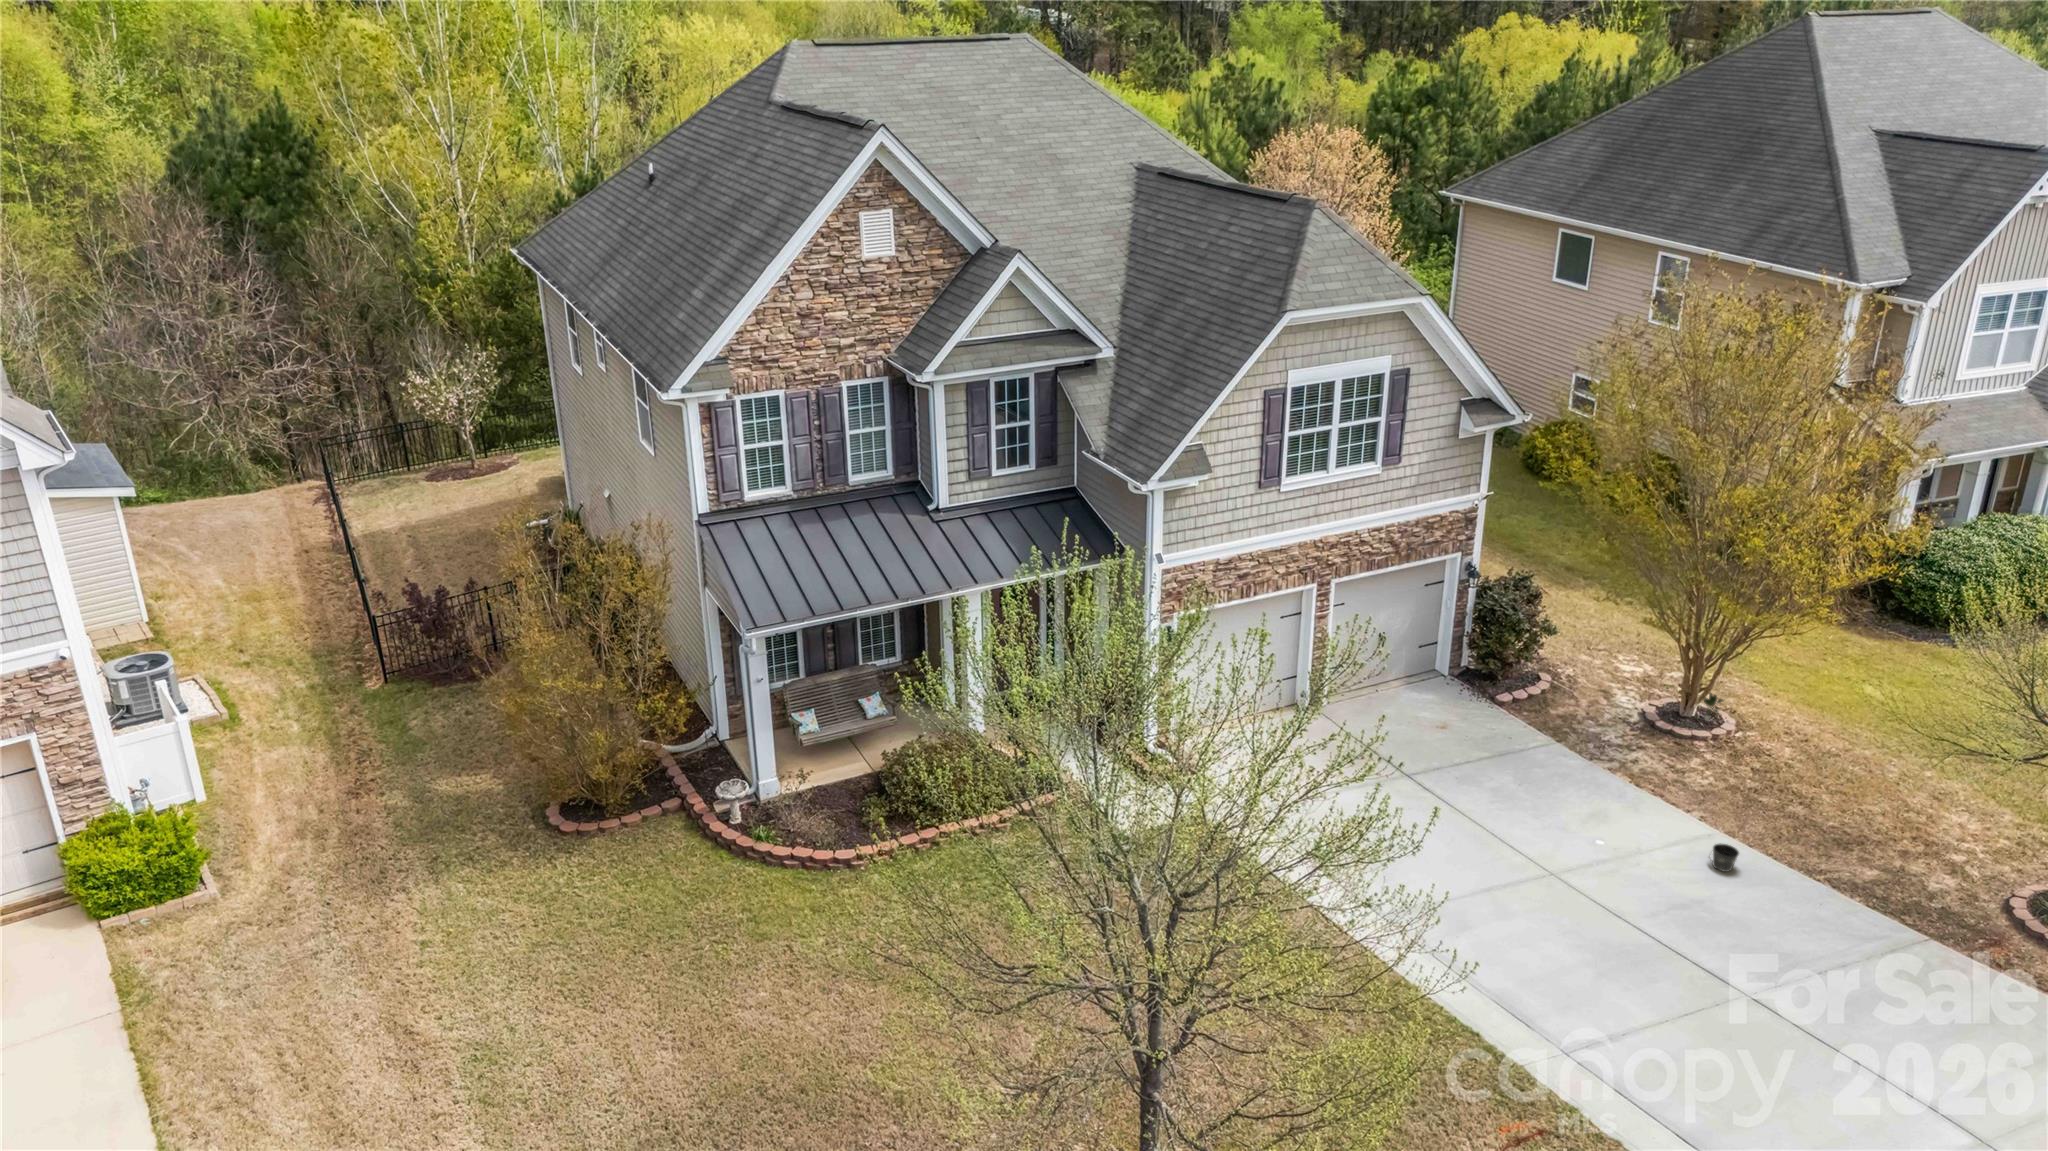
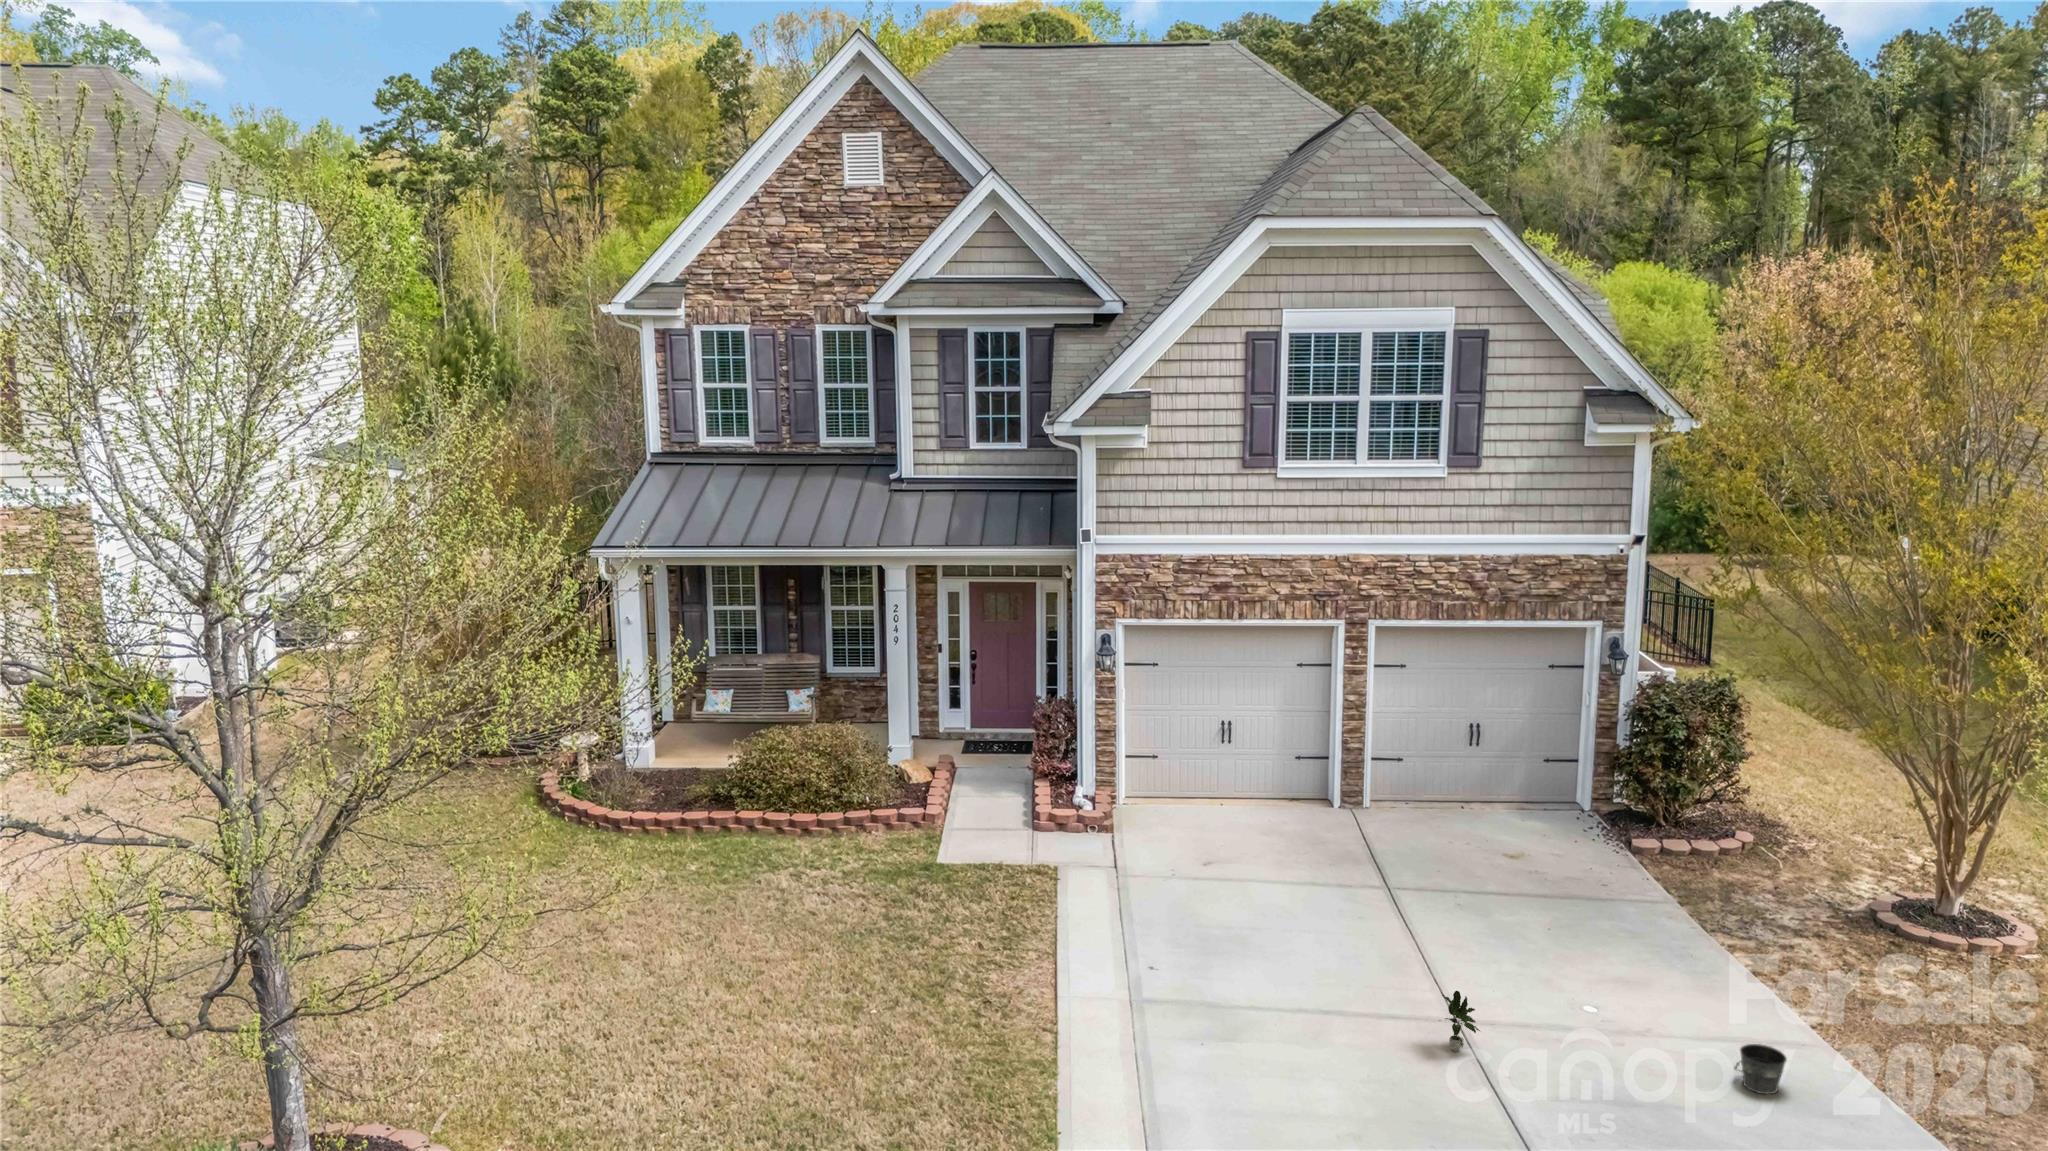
potted plant: present [1704,694,1724,721] -> present [1442,991,1480,1051]

